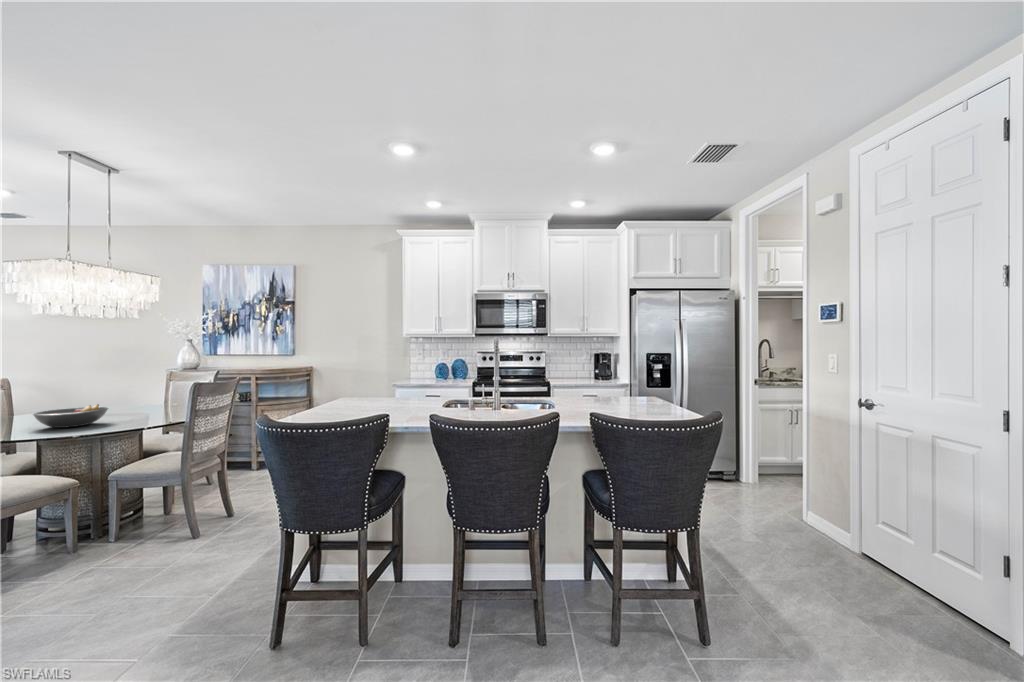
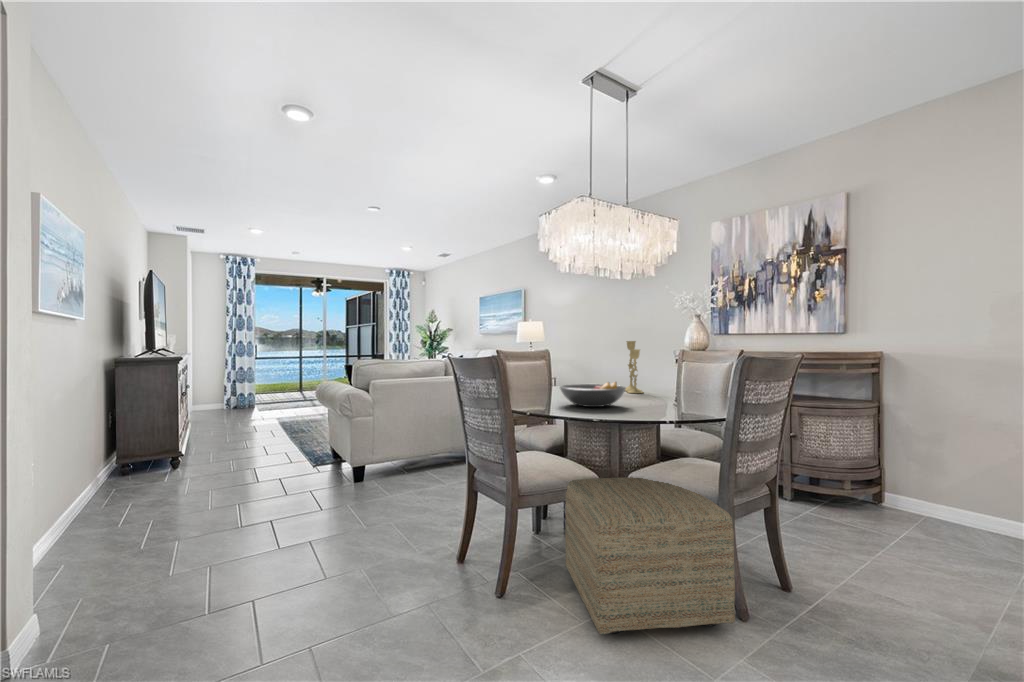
candlestick: none [106,366,131,411] -> present [625,341,644,393]
ottoman: none [43,467,188,579] -> present [565,477,735,634]

